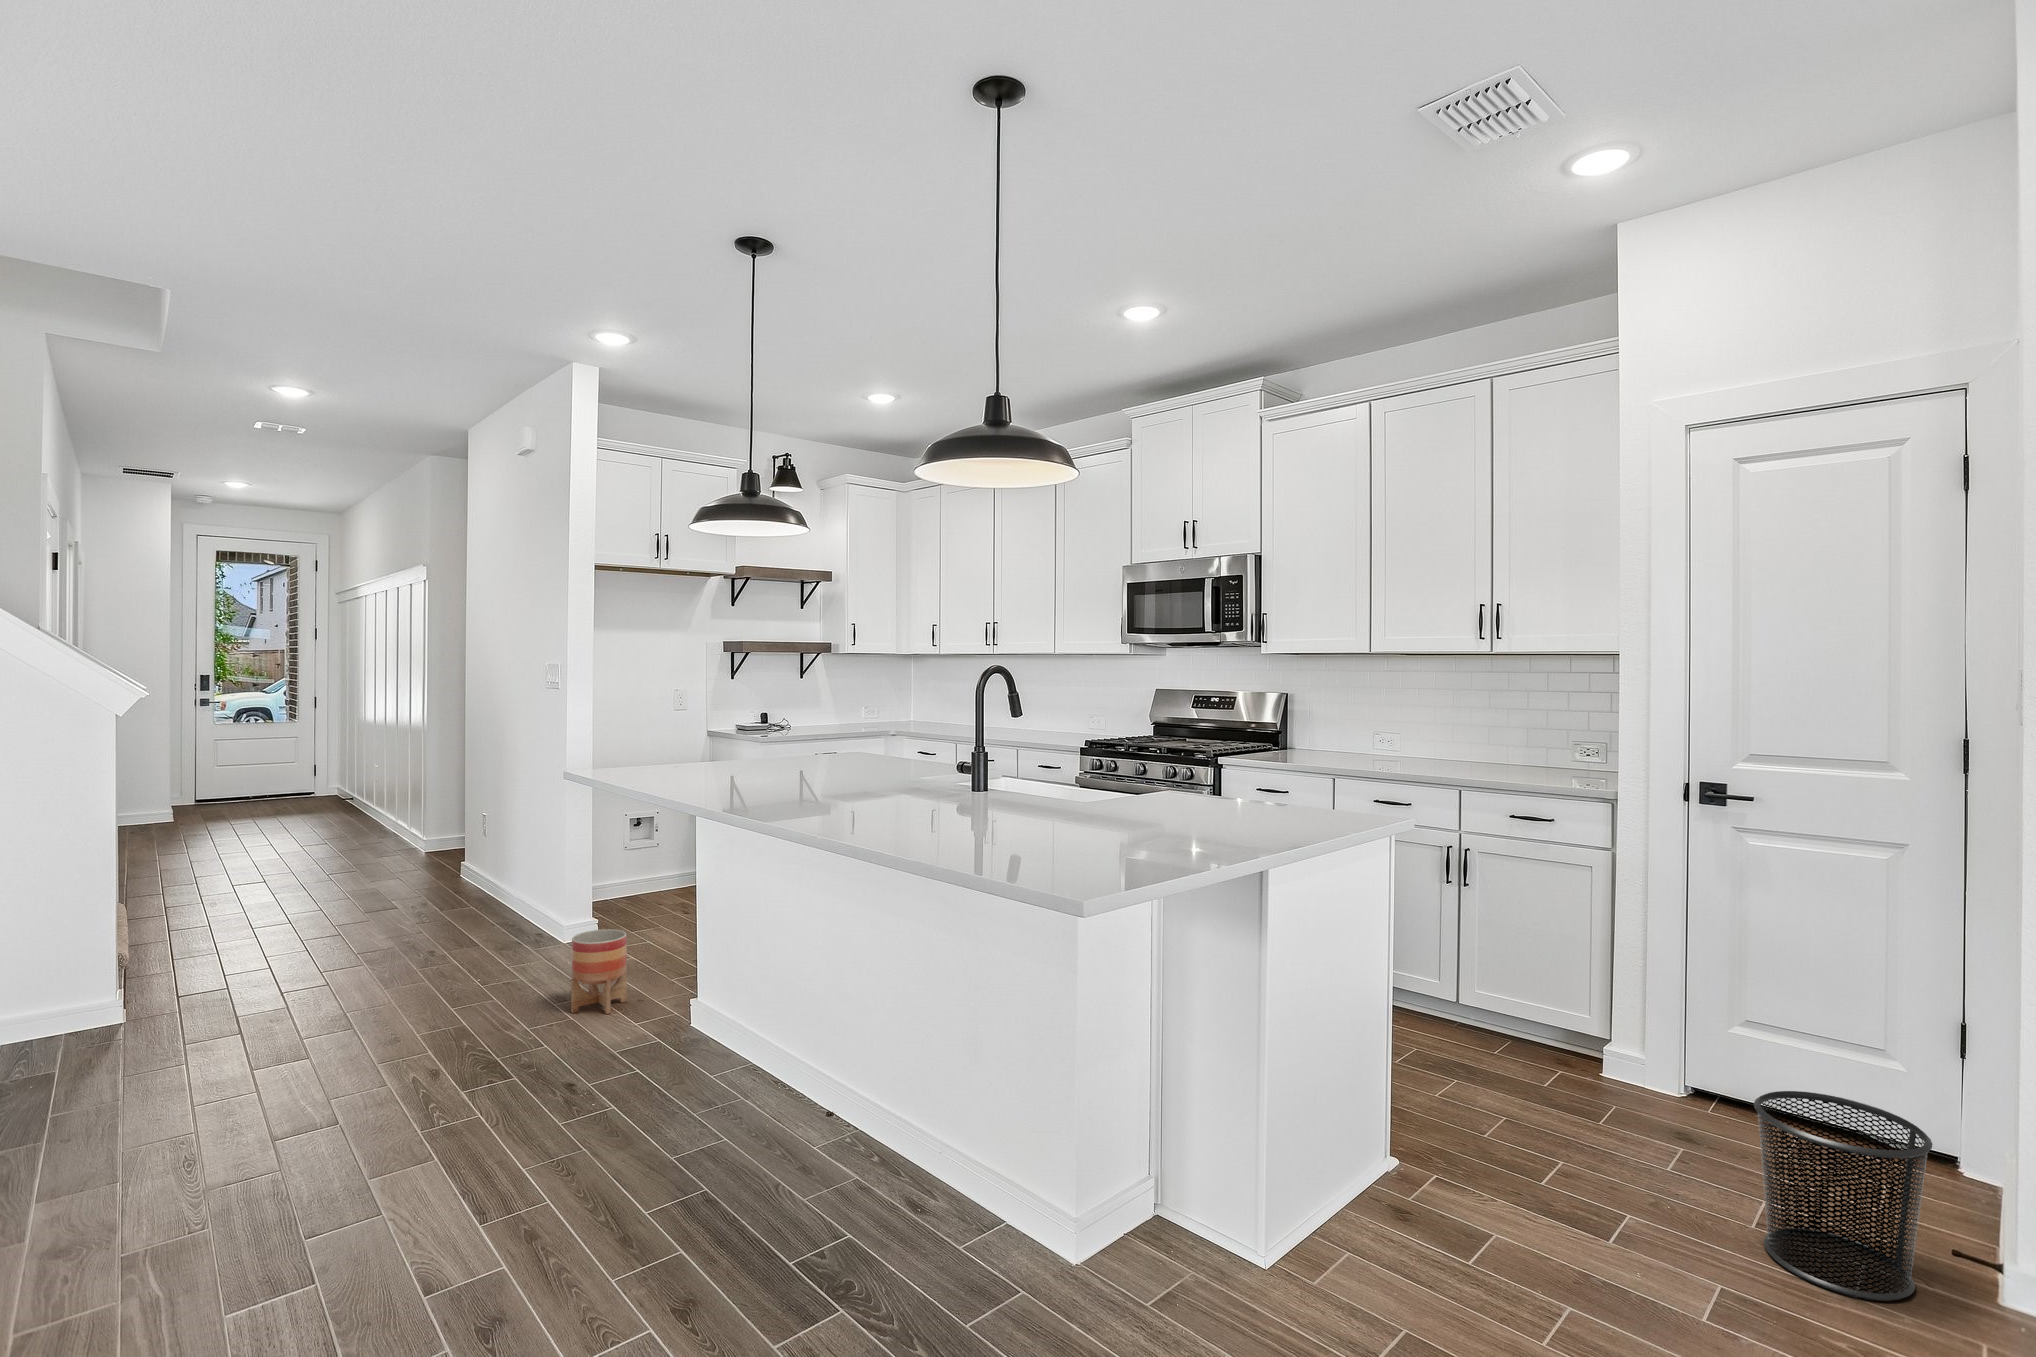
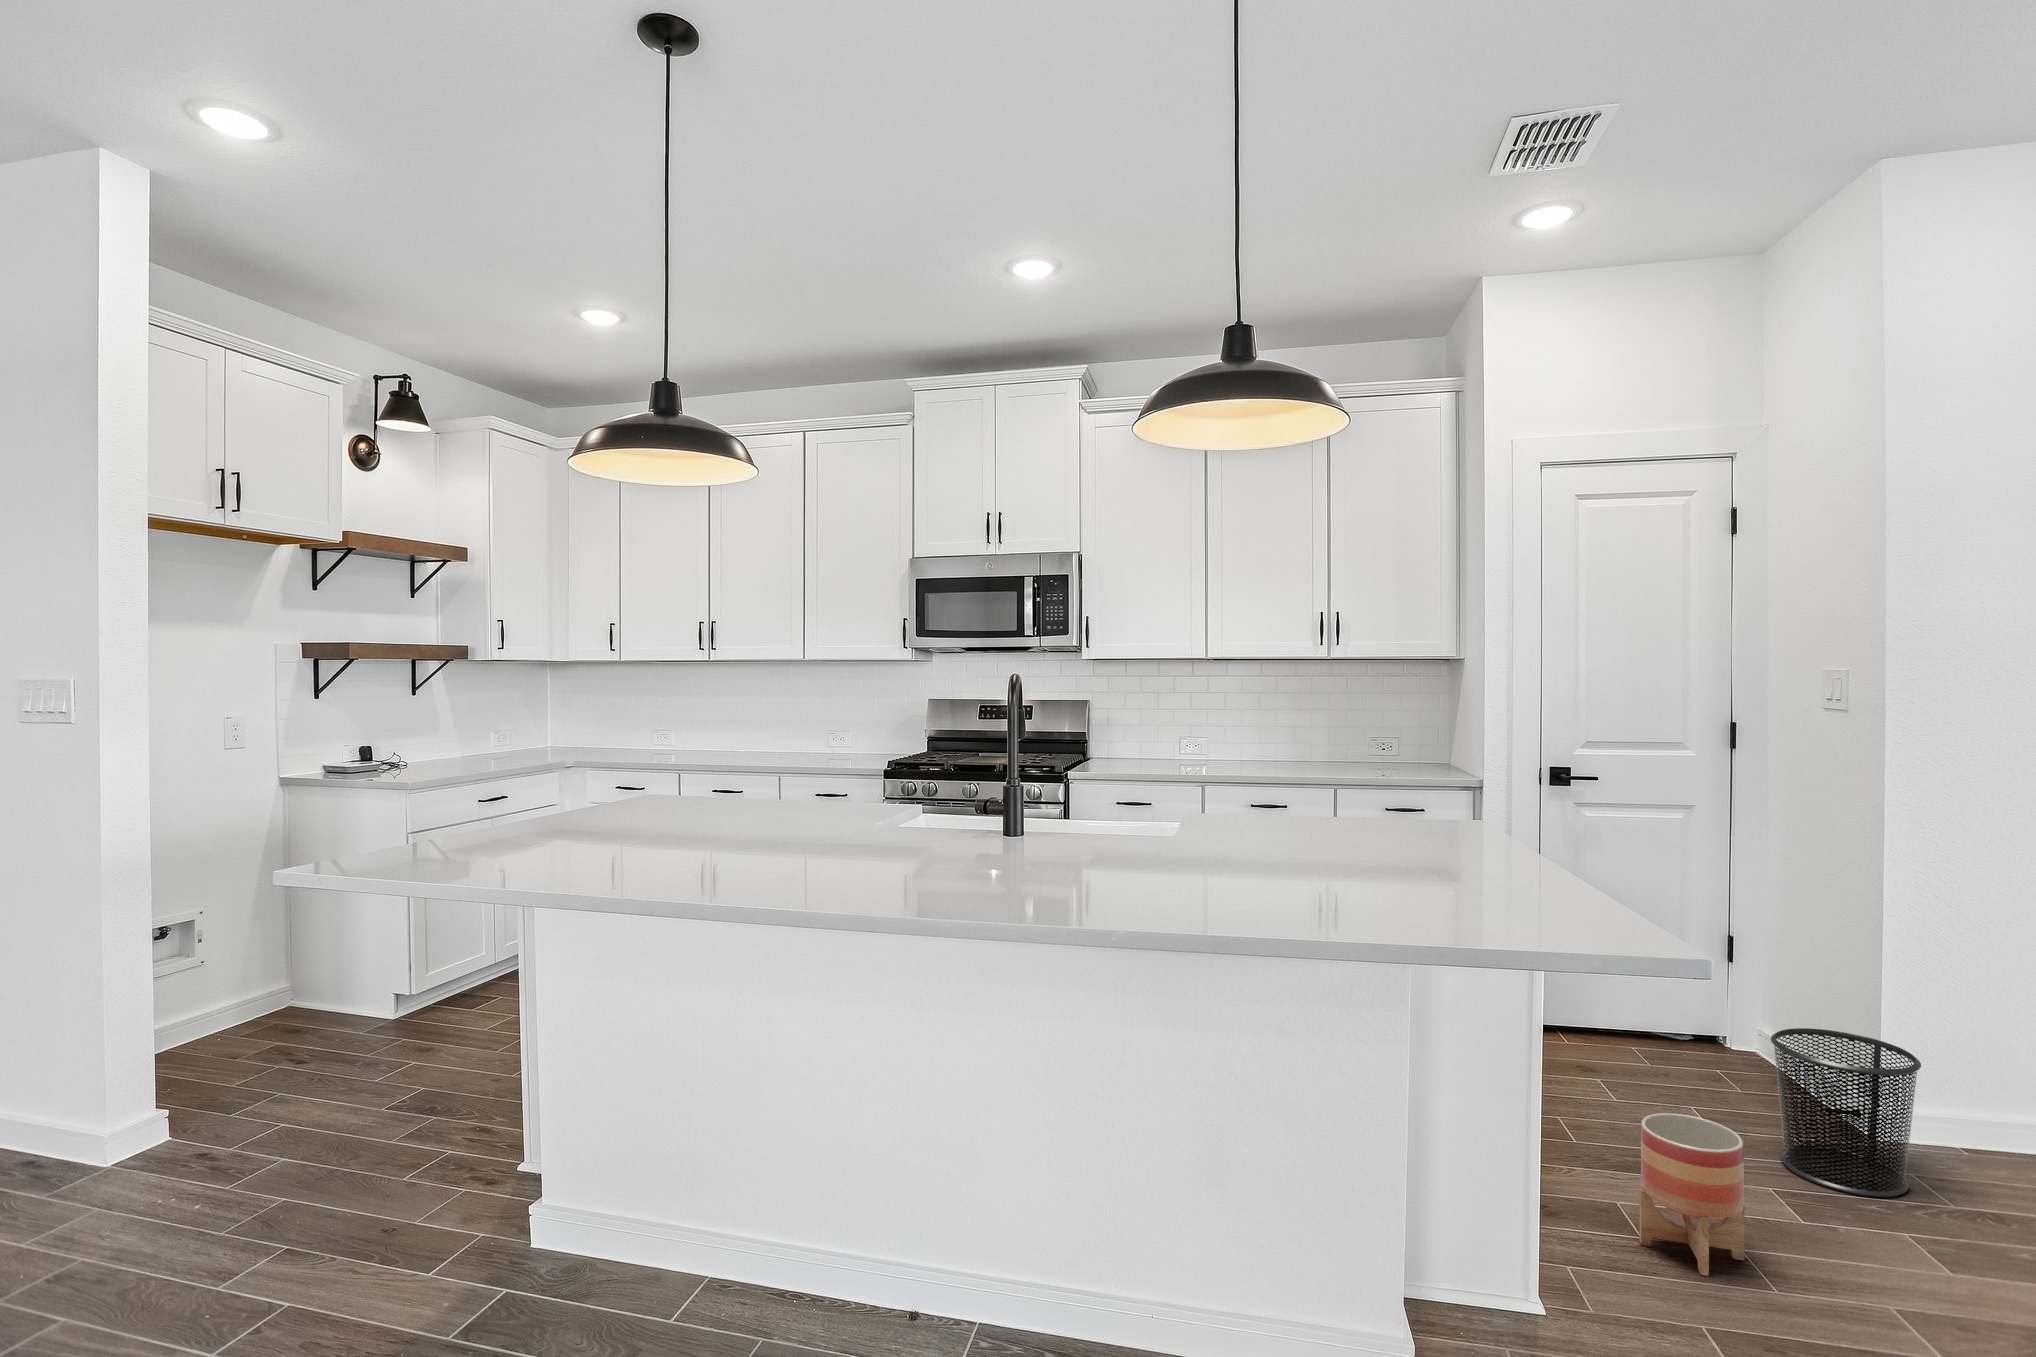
planter: present [571,929,627,1014] -> present [1639,1113,1744,1276]

